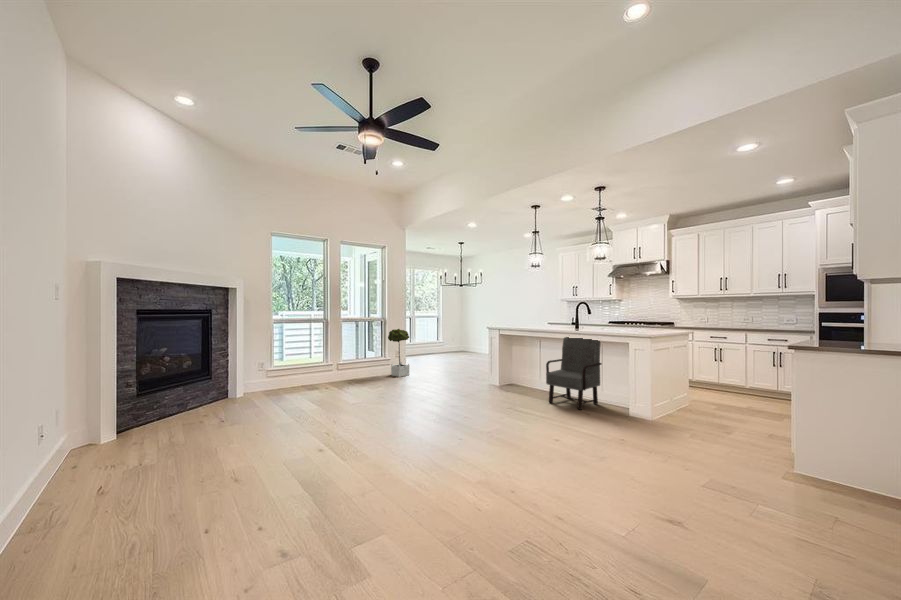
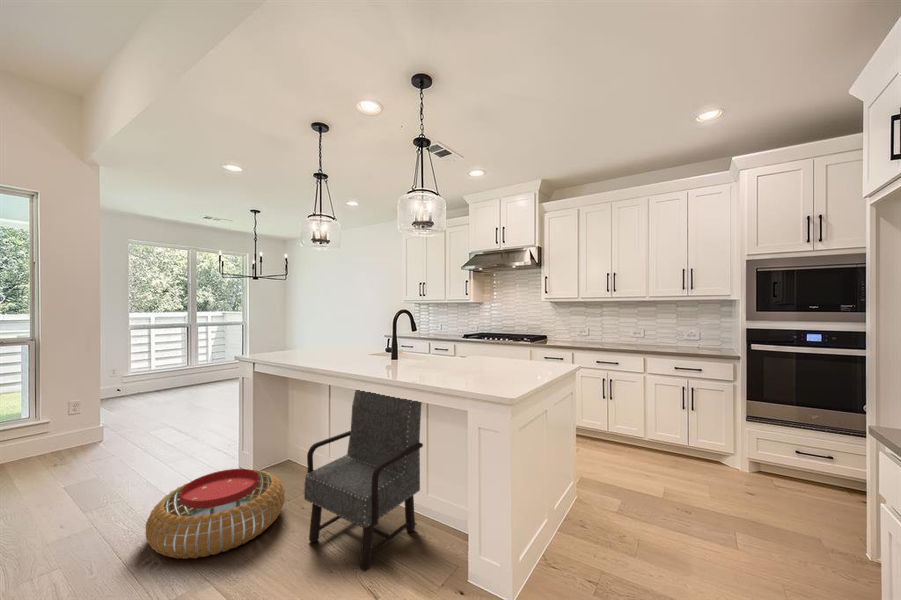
potted tree: present [388,329,410,377] -> none [25,362,86,464]
pouf: none [479,375,531,402] -> present [146,469,285,559]

